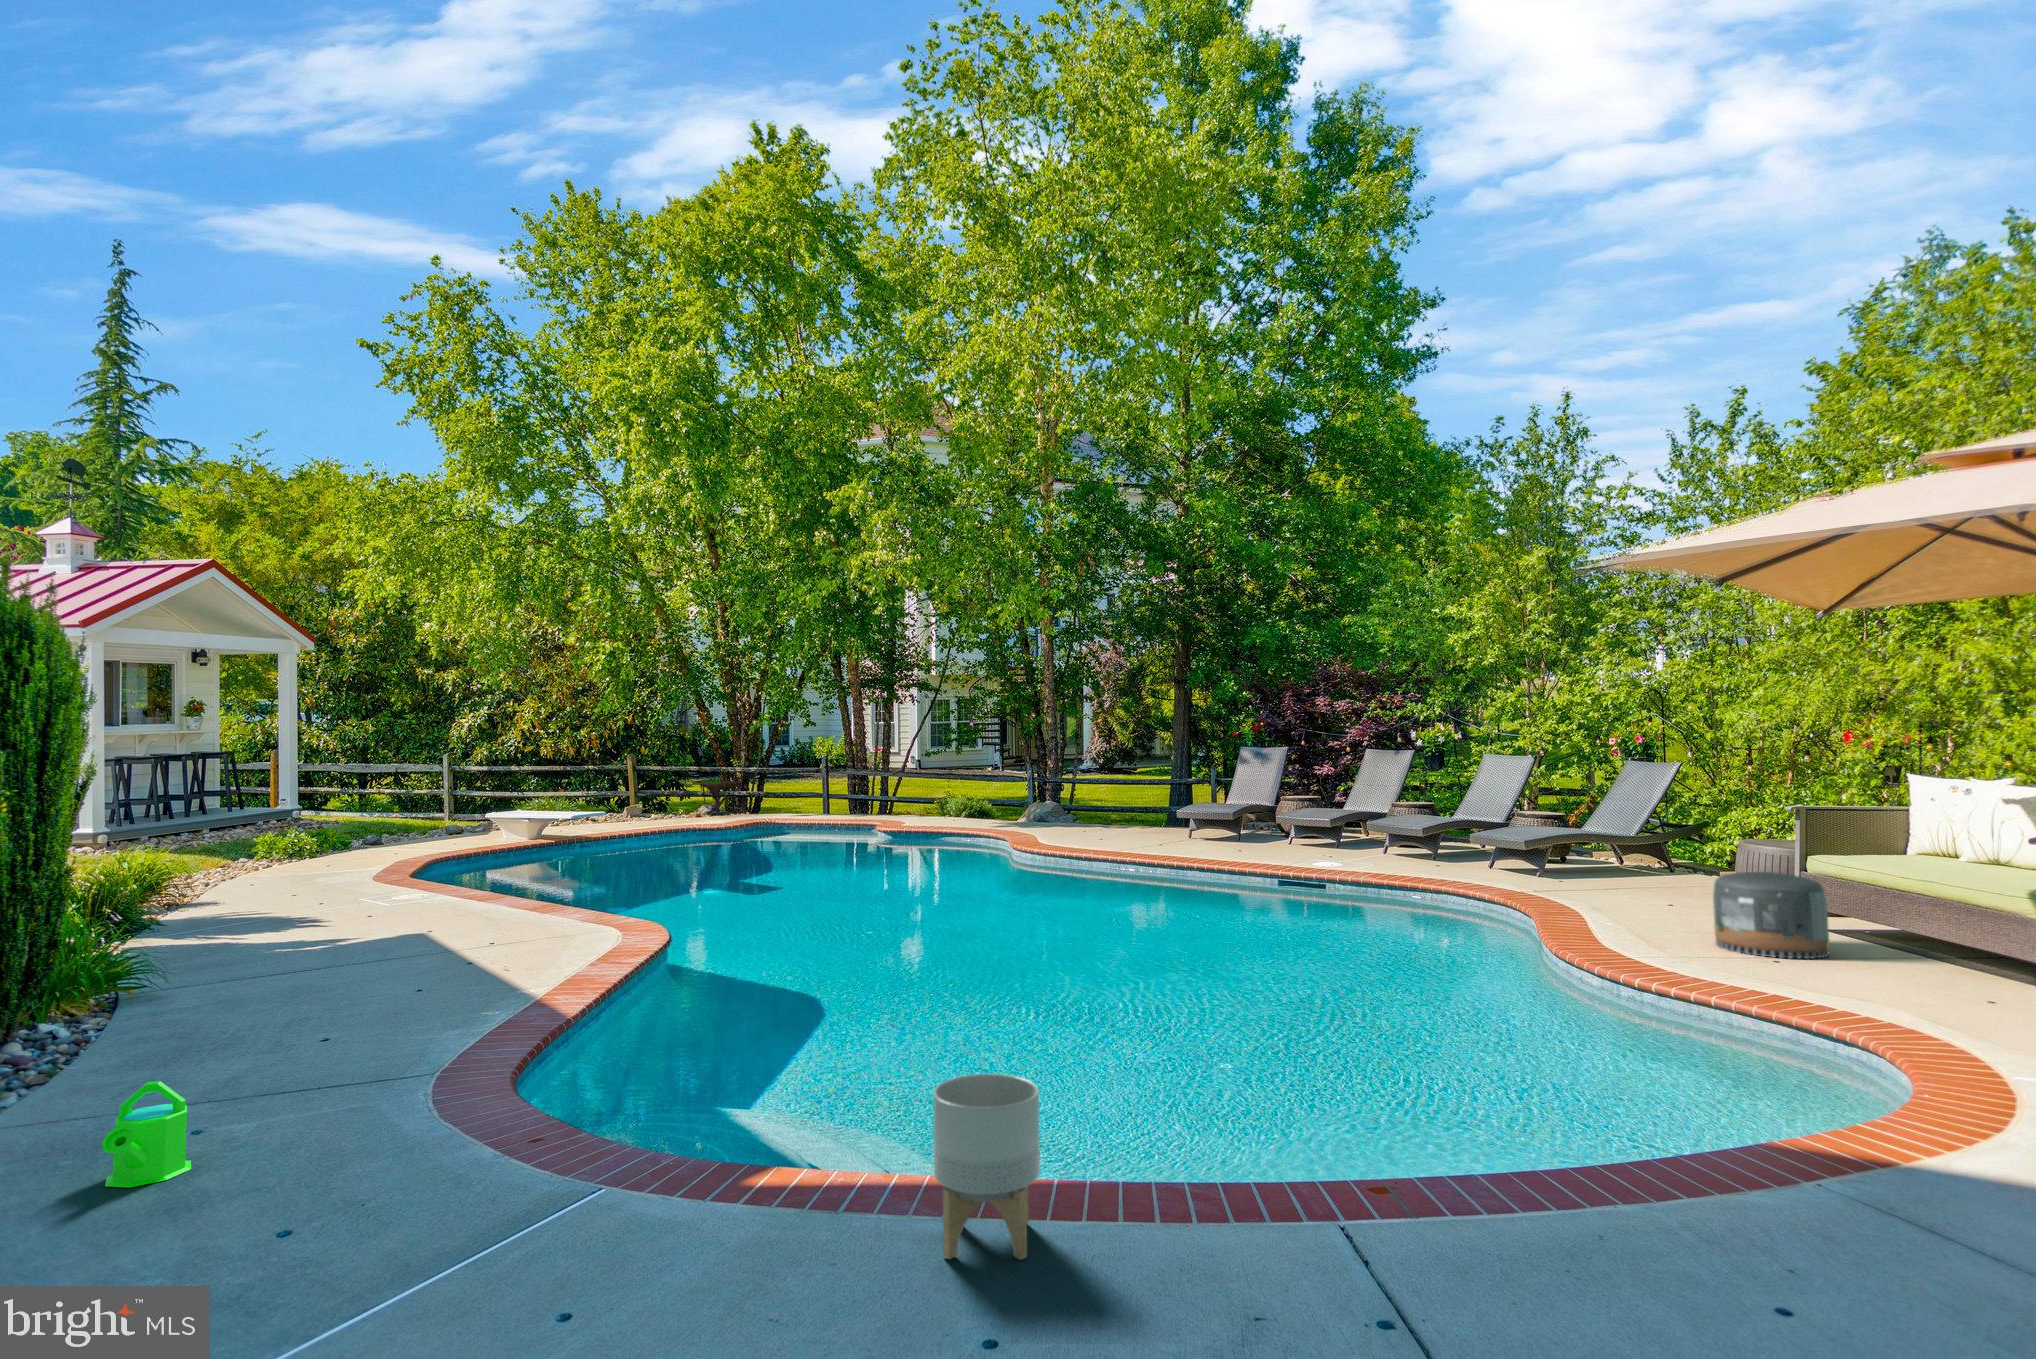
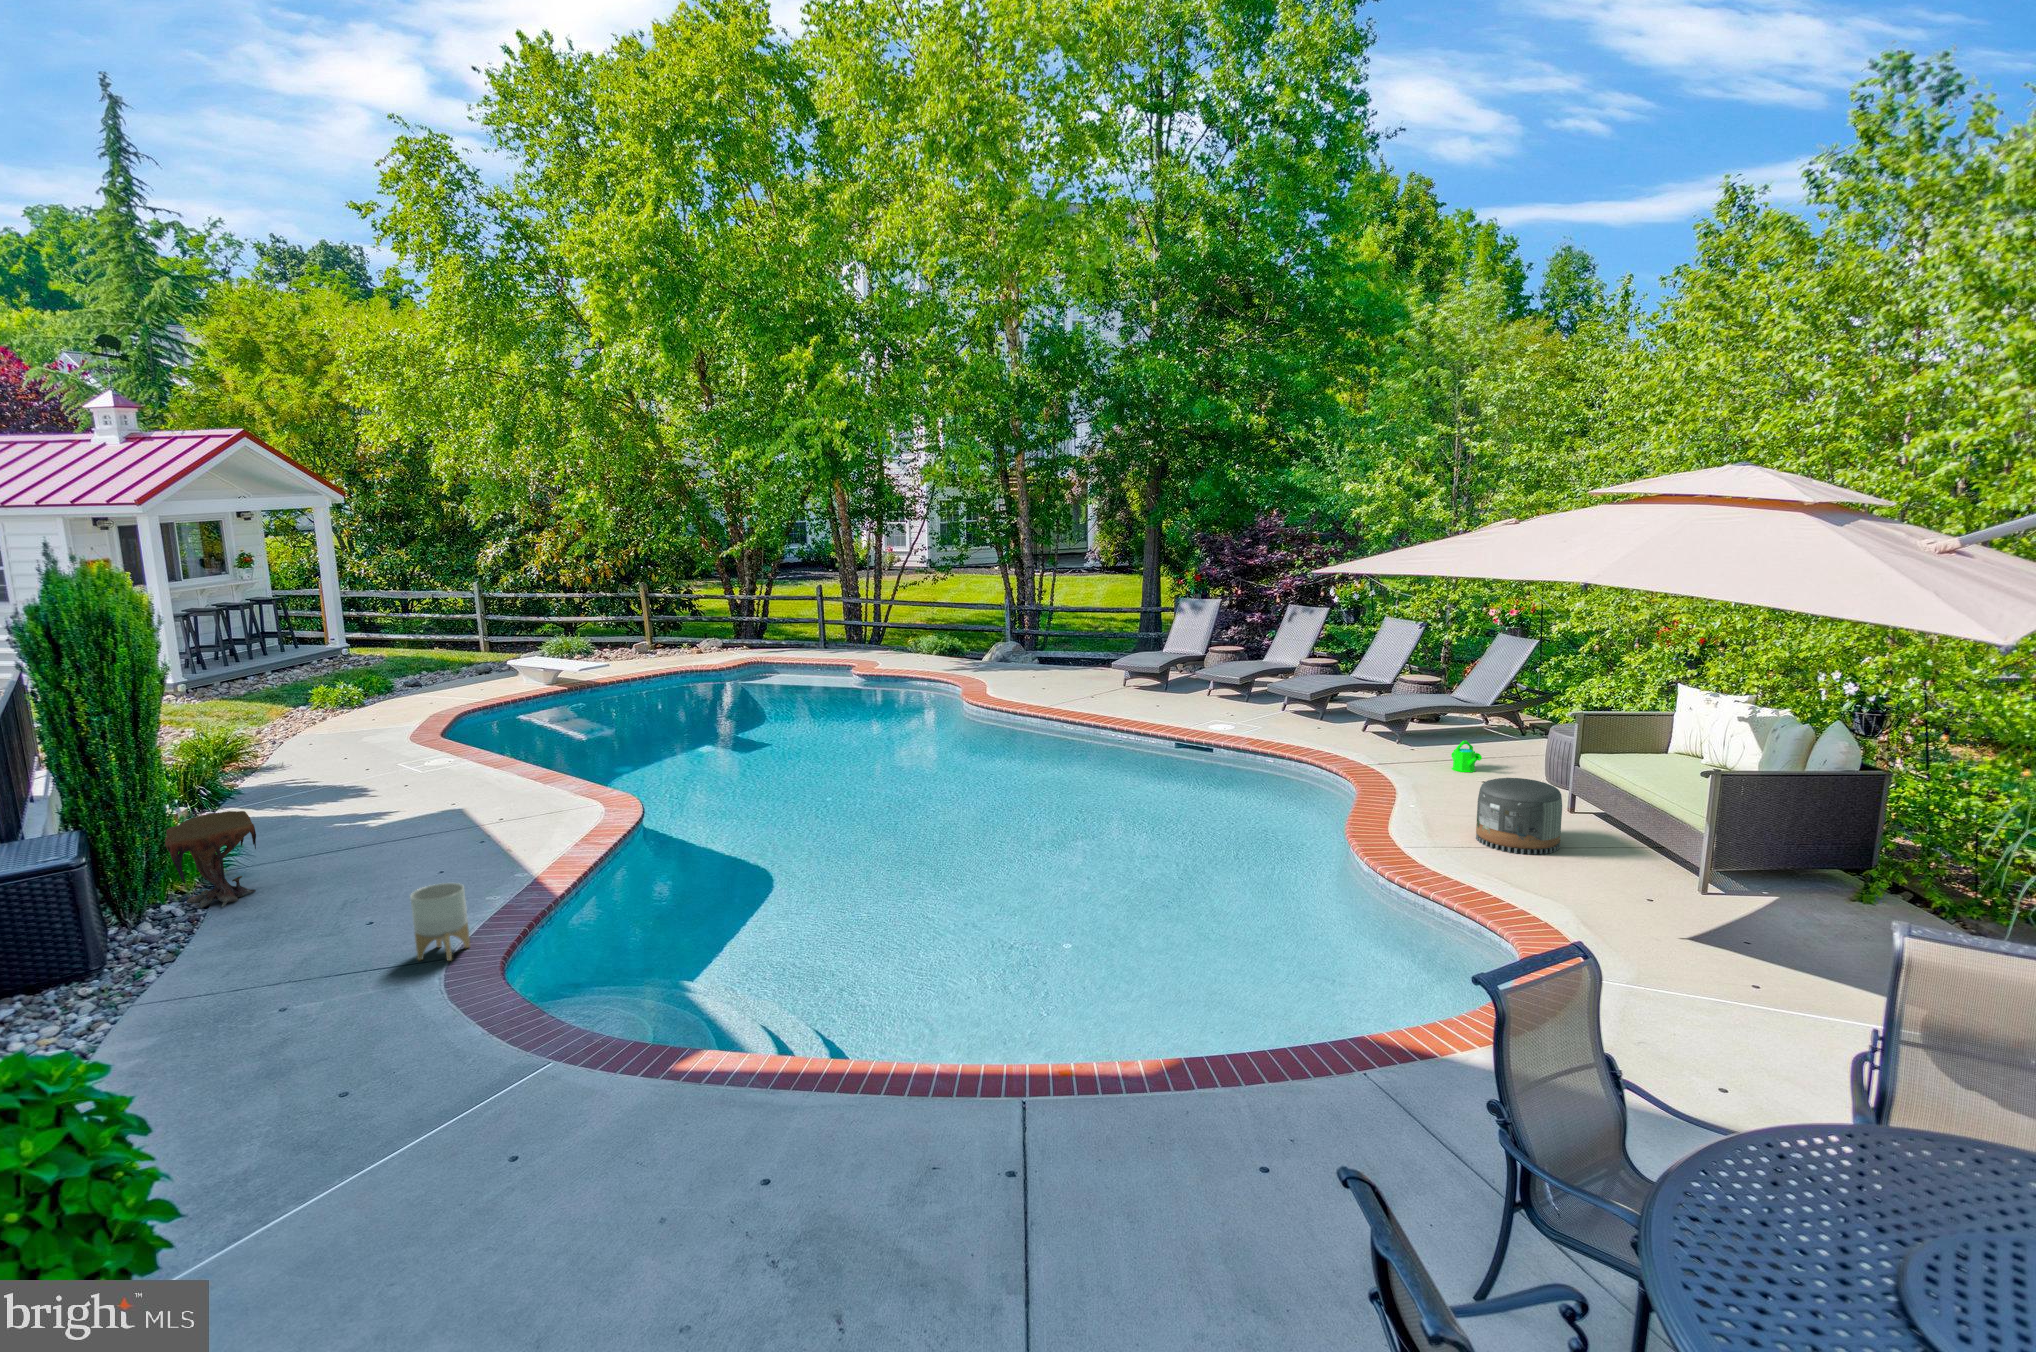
side table: present [700,781,736,815] -> present [165,811,256,908]
planter: present [933,1074,1040,1260] -> present [410,883,470,961]
watering can: present [102,1081,191,1188] -> present [1451,740,1482,772]

